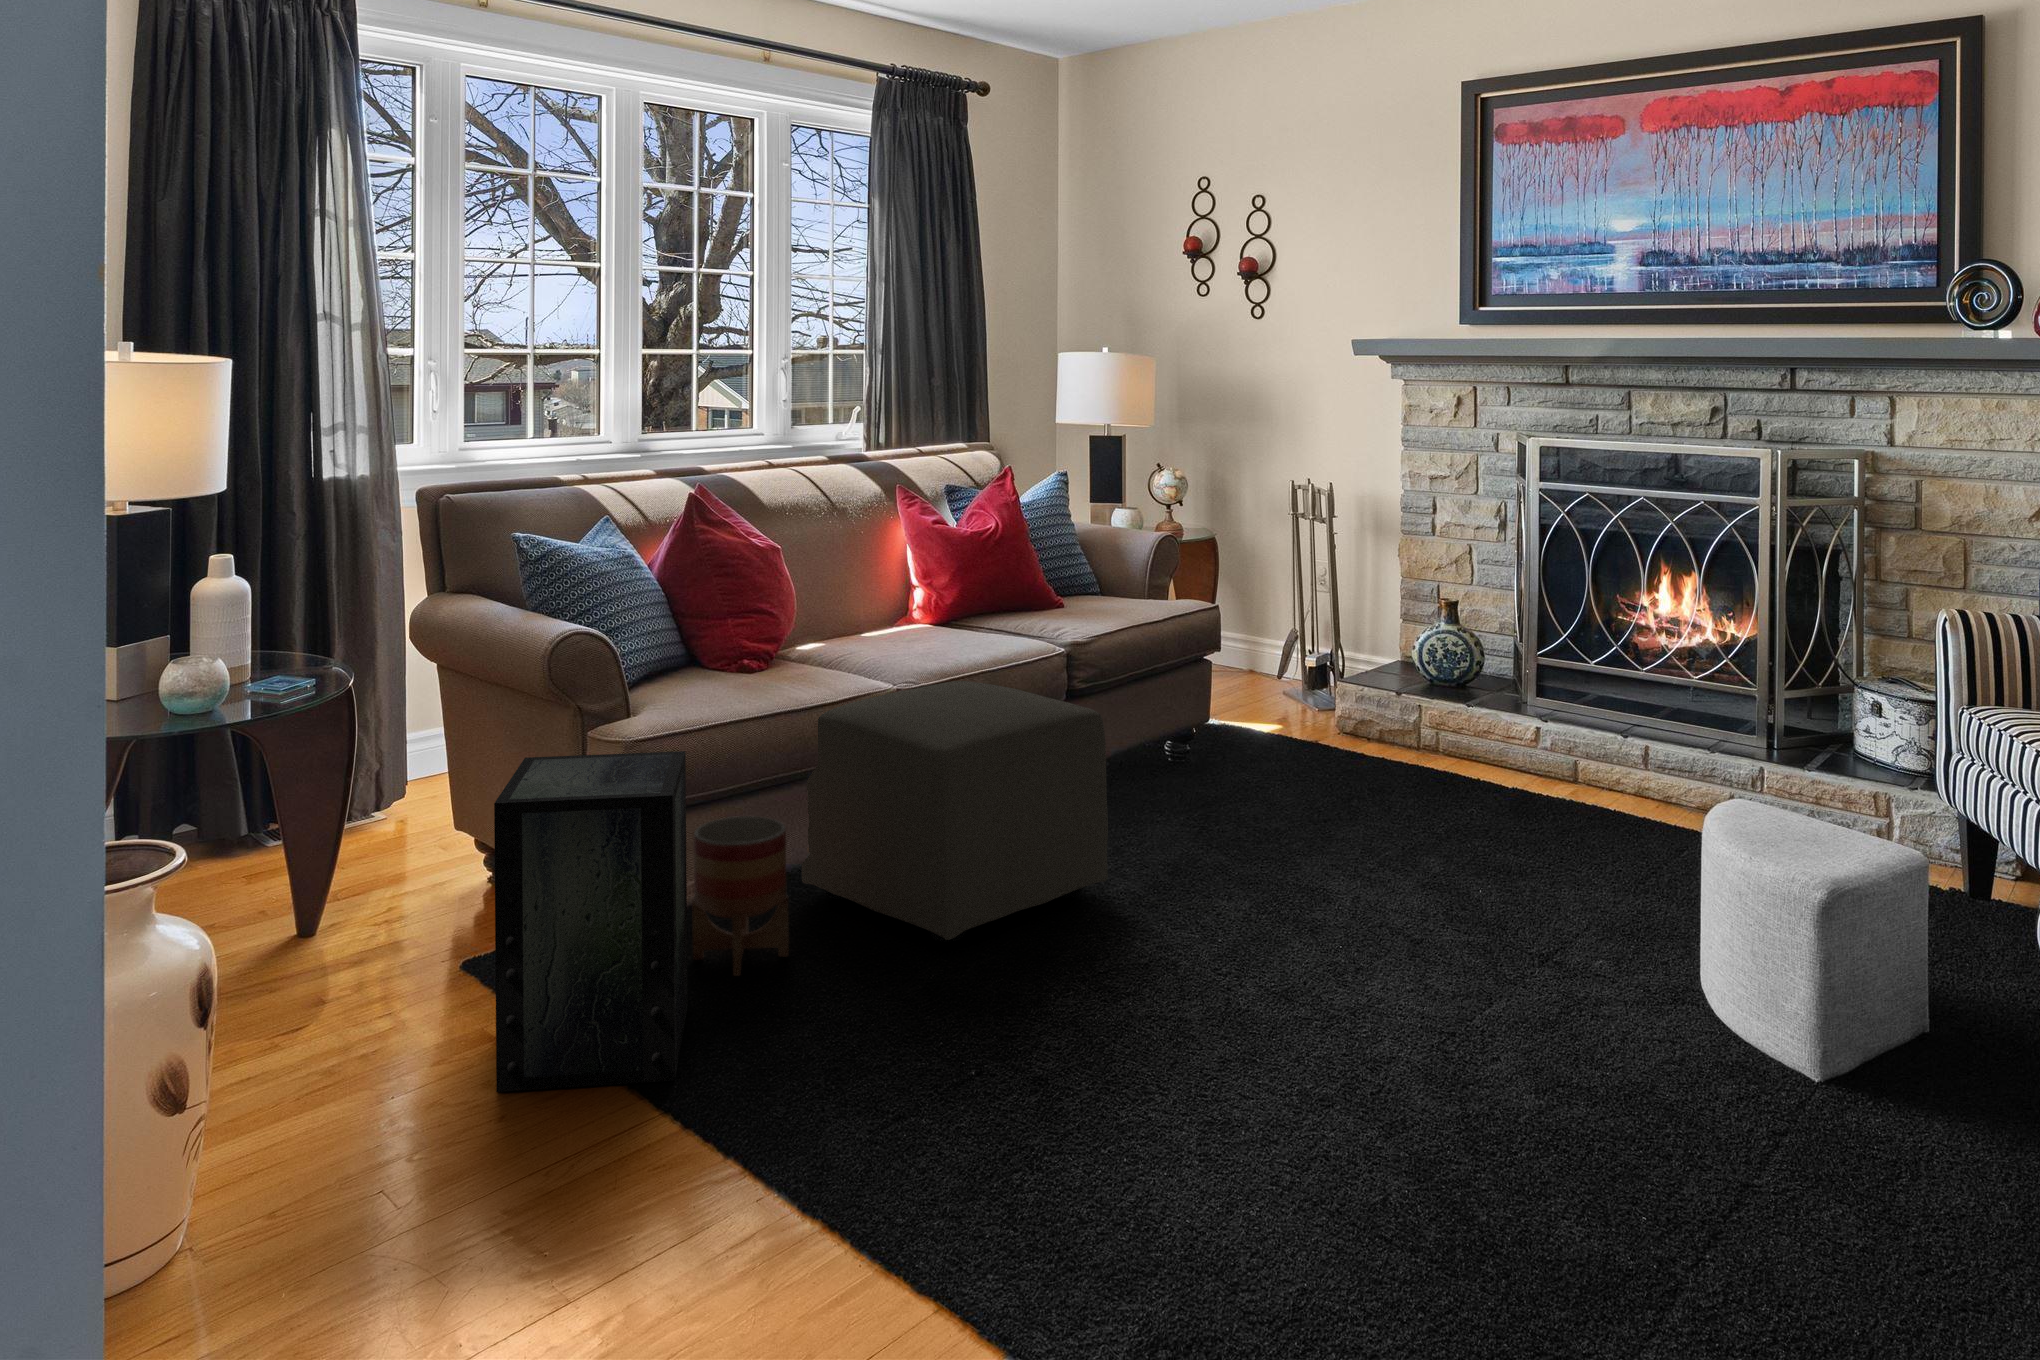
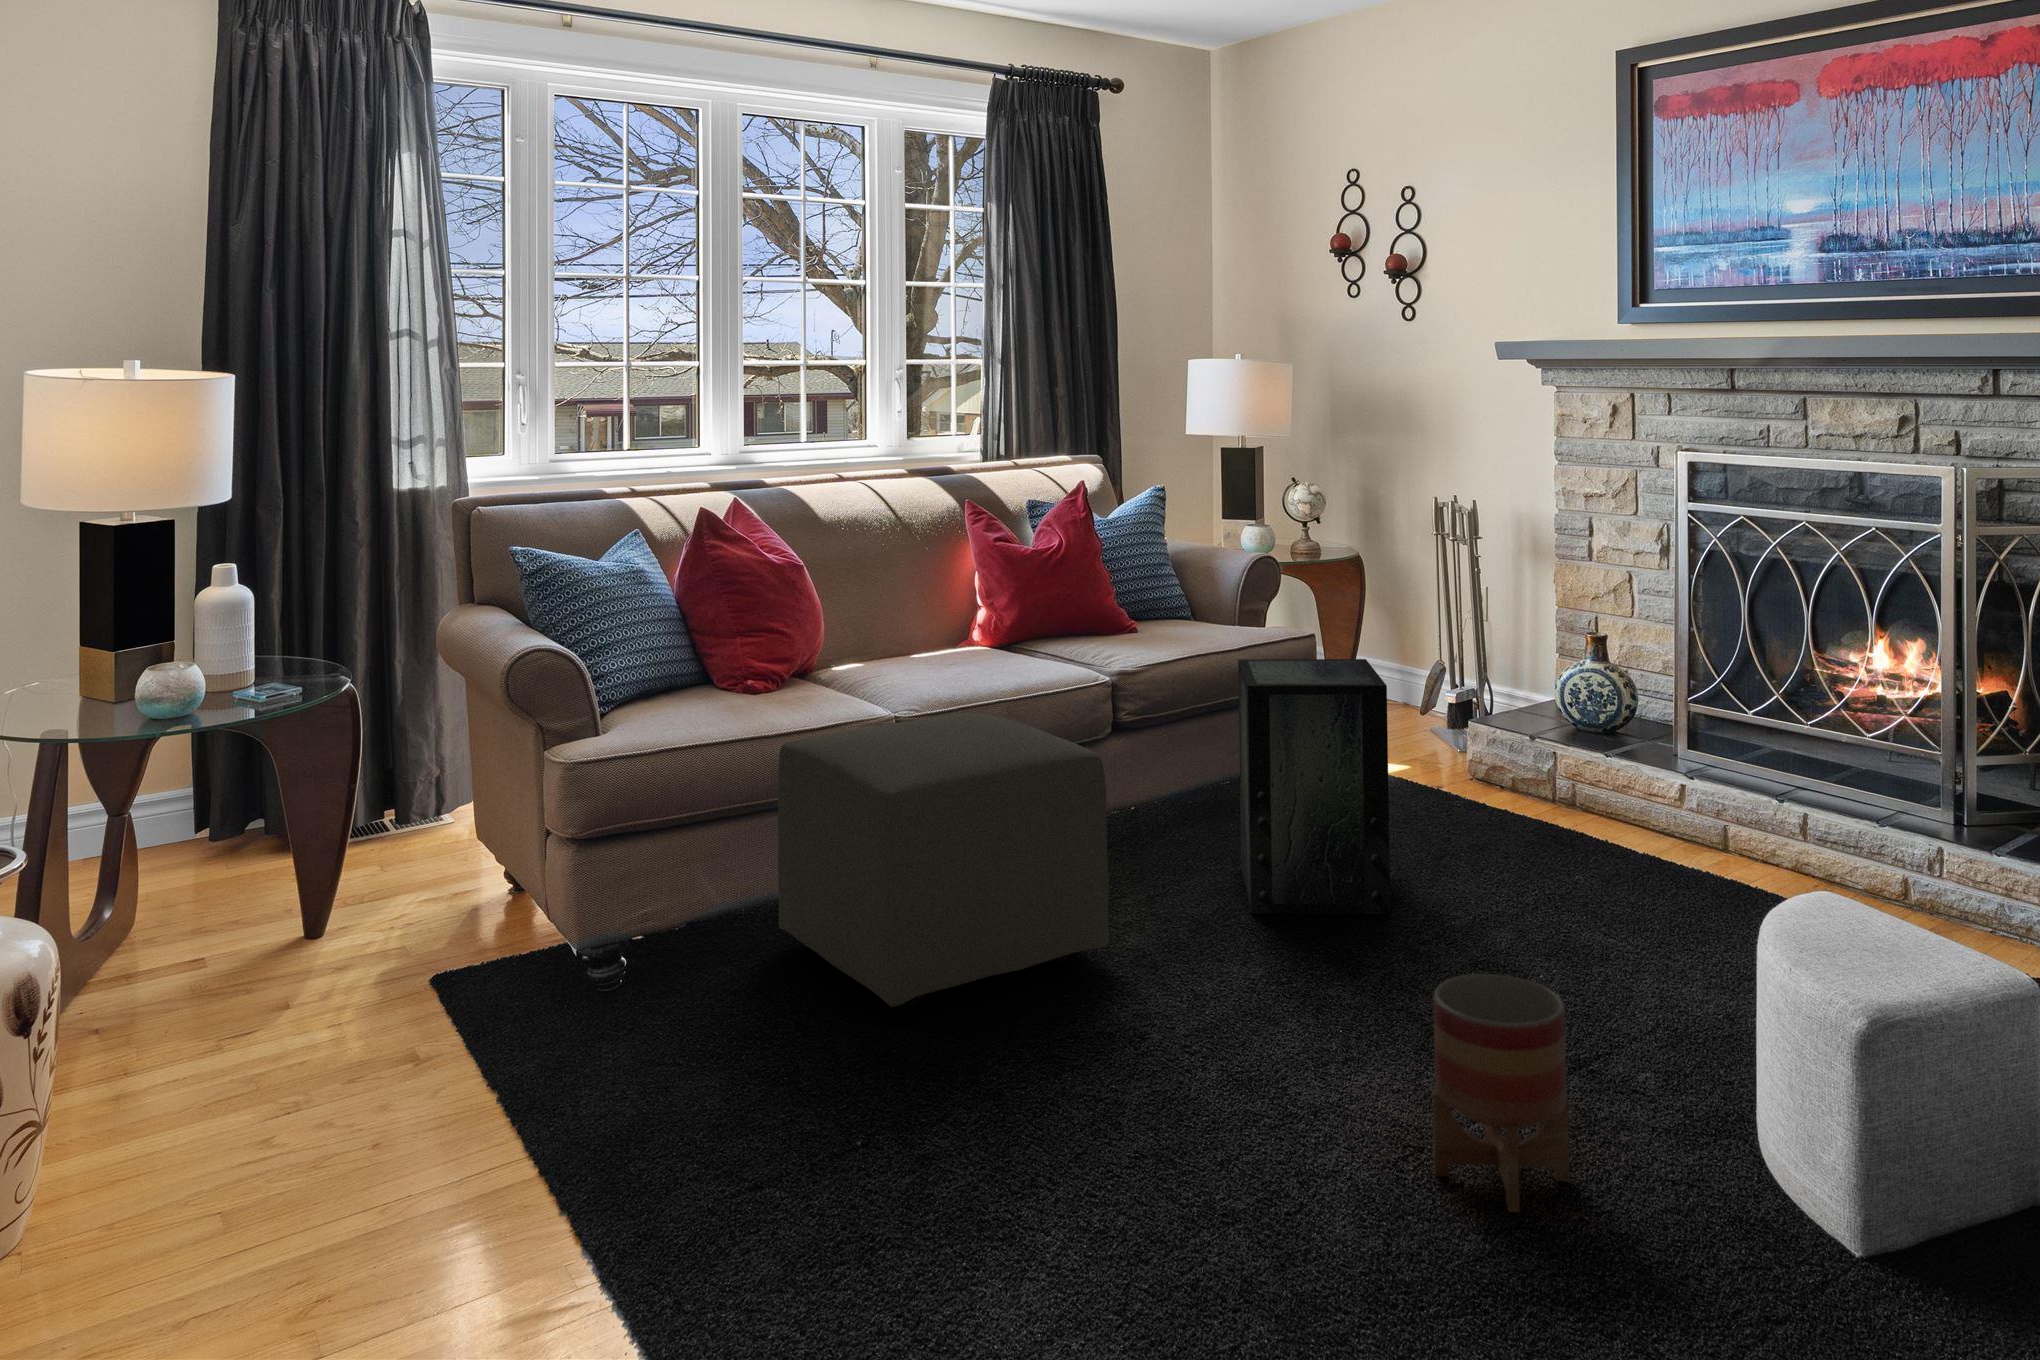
storage box: present [494,751,688,1092] -> present [1238,659,1390,914]
planter: present [692,816,789,976] -> present [1432,974,1570,1213]

